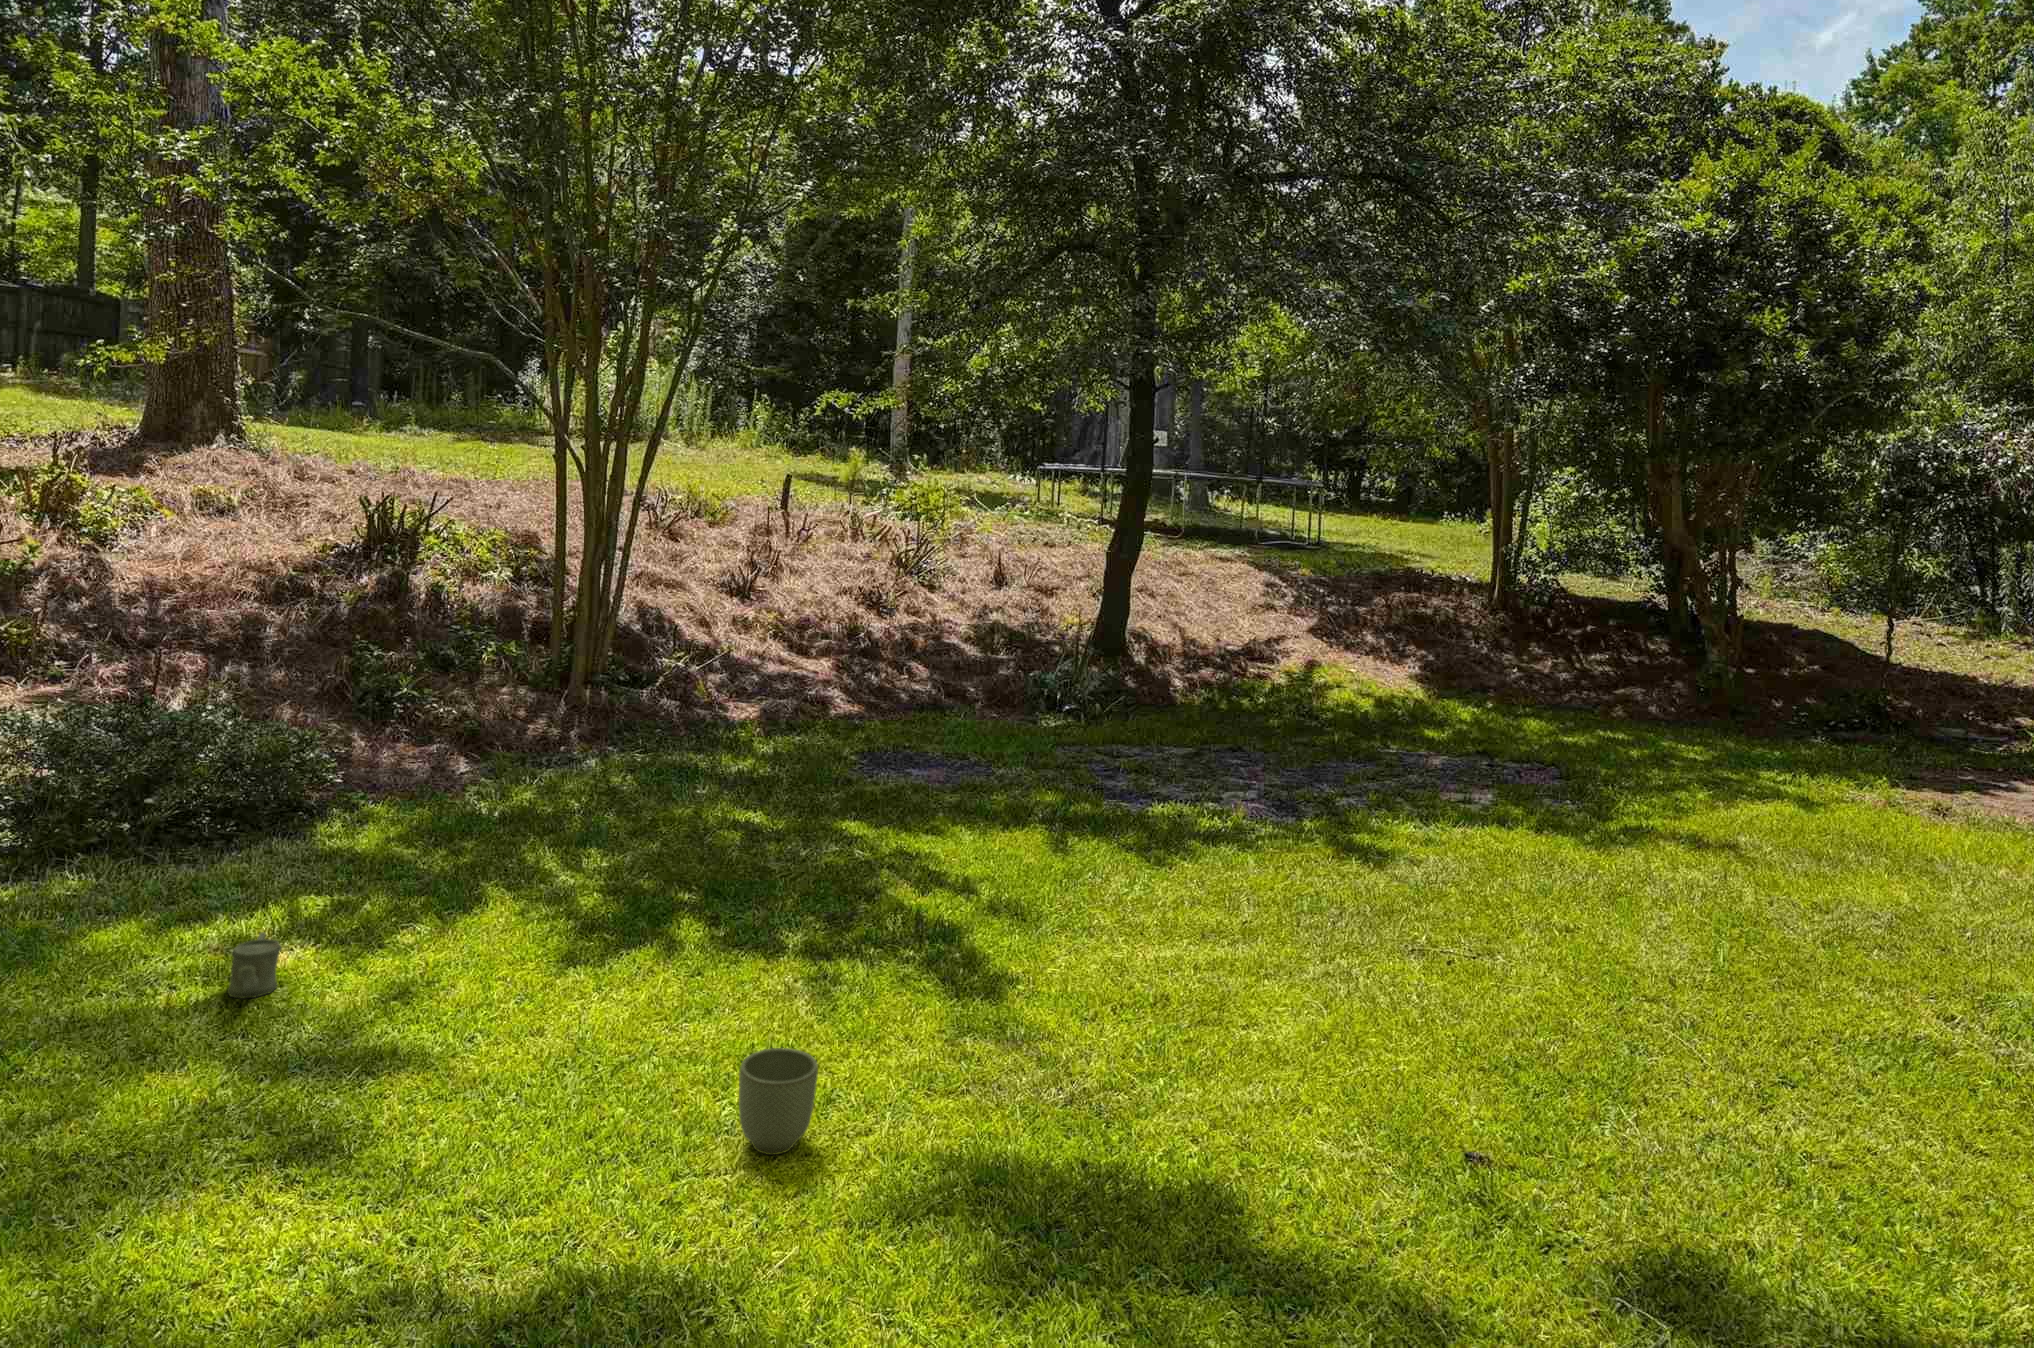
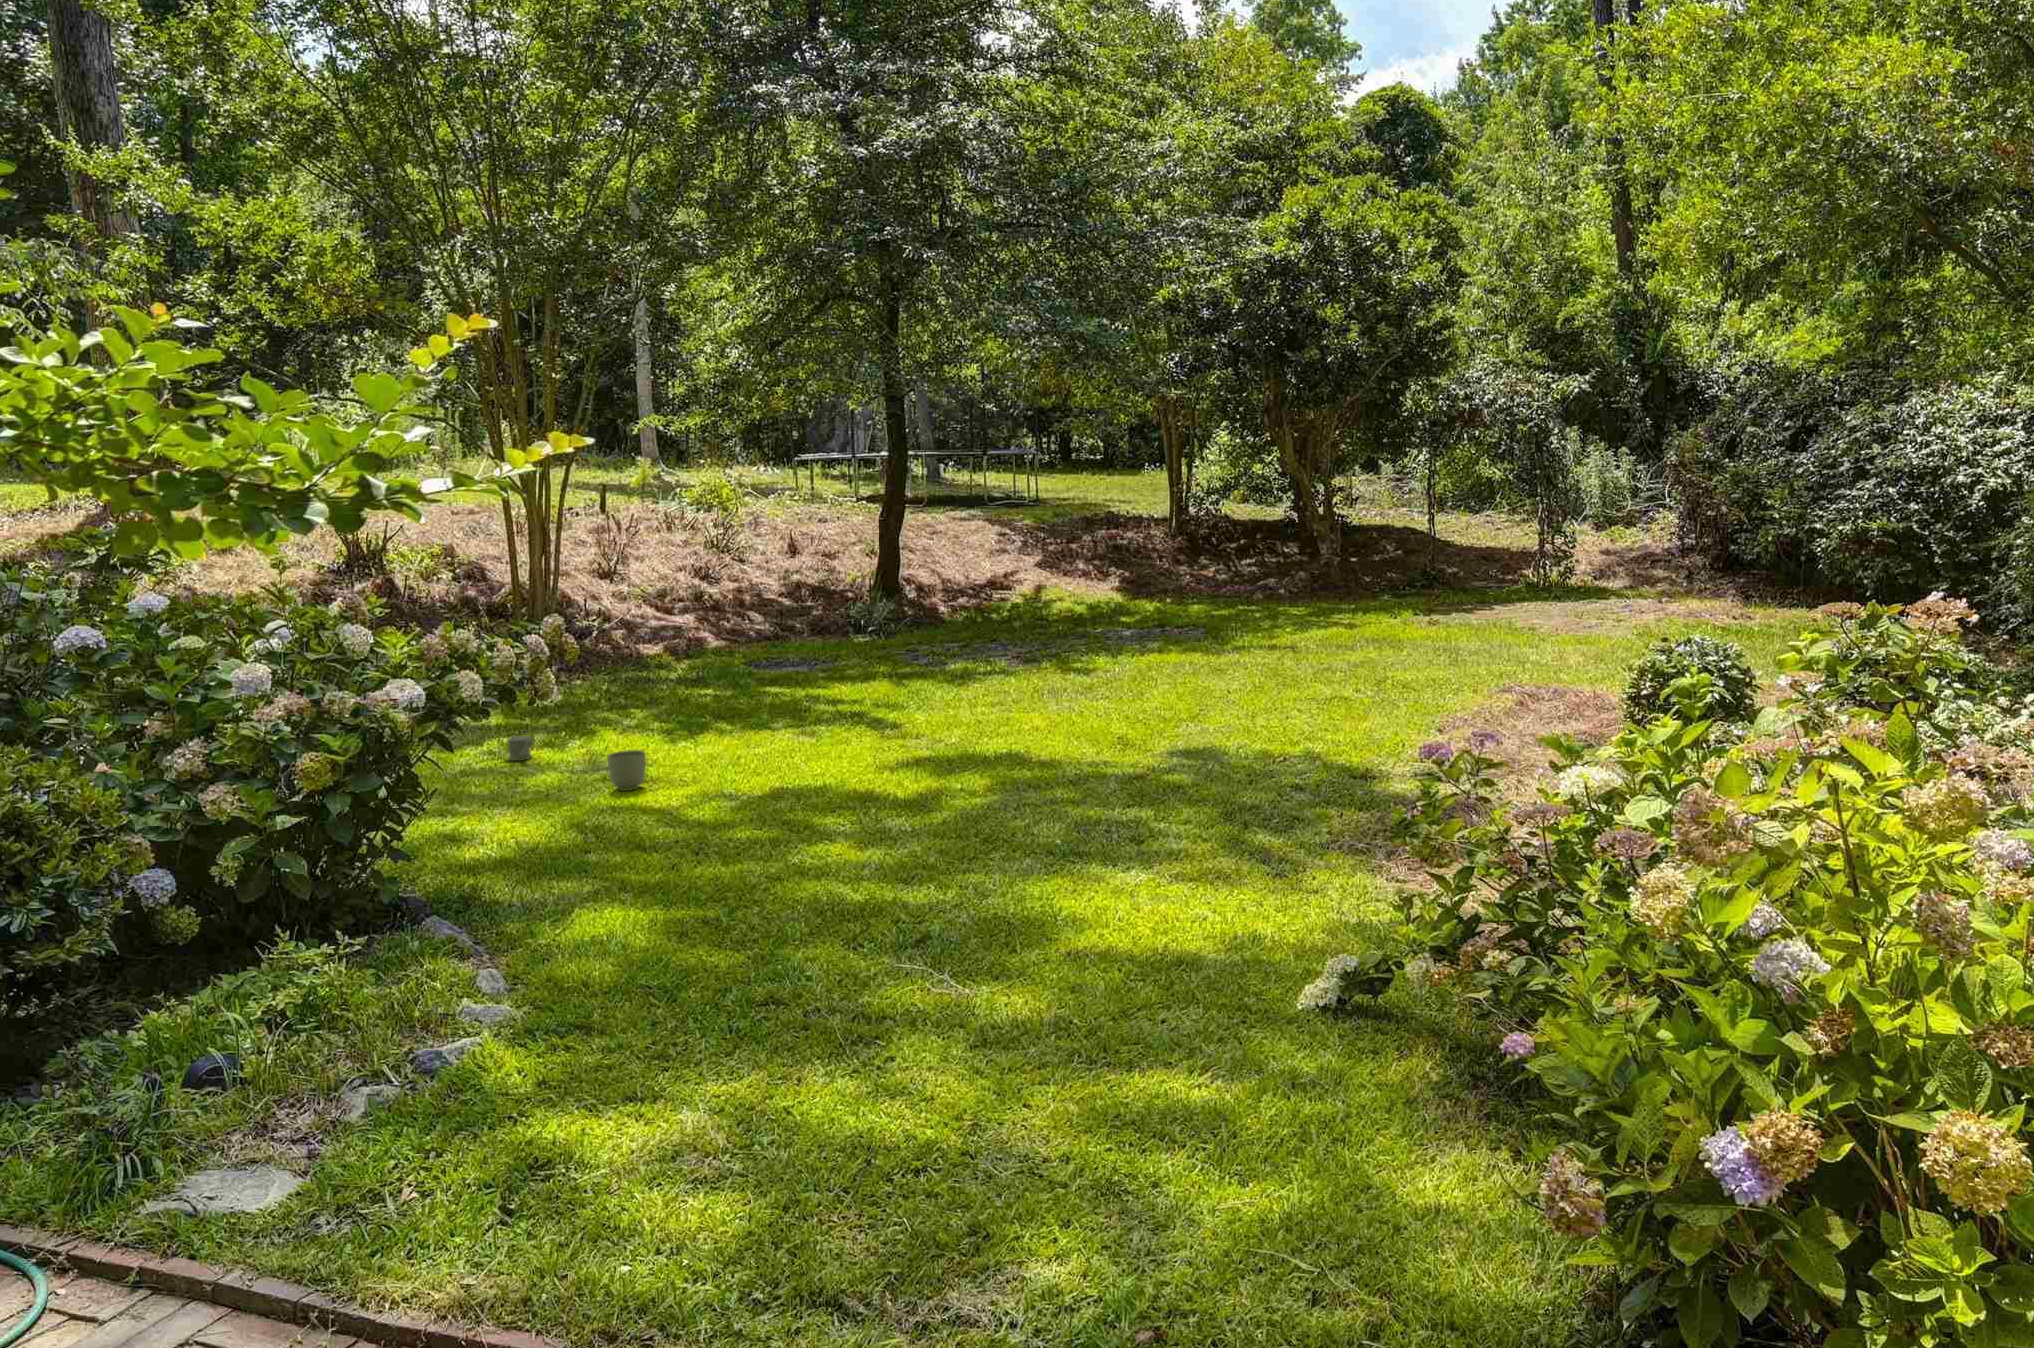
planter: present [739,1048,818,1155] -> present [607,750,646,791]

